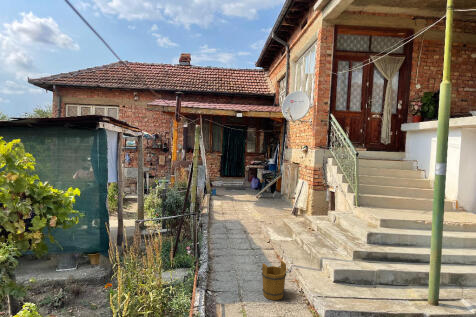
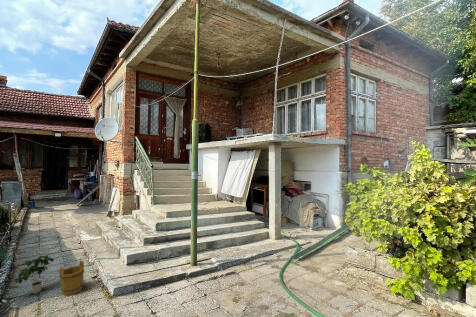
potted plant: none [222,245,254,285] -> present [15,255,54,293]

